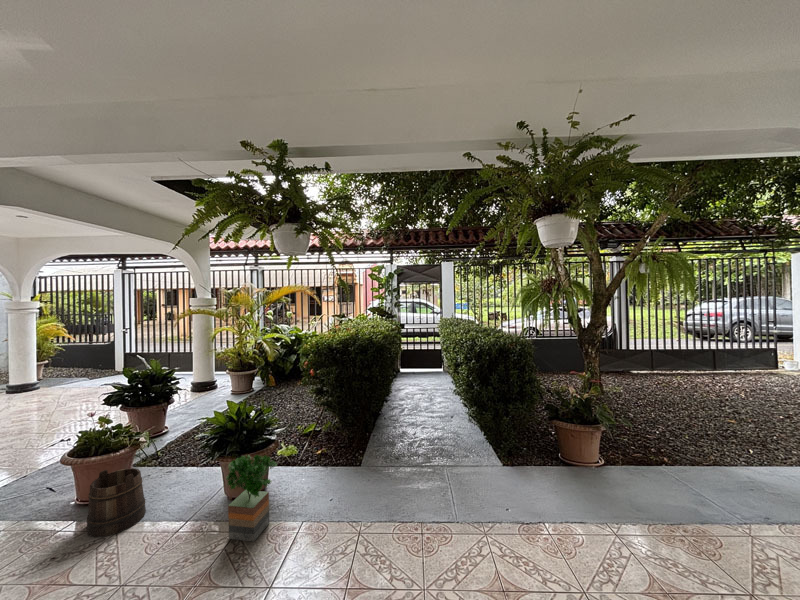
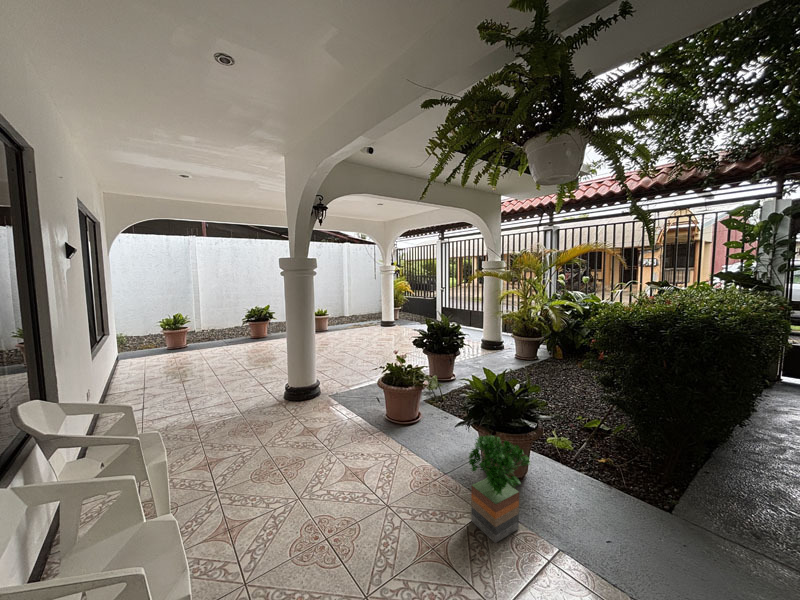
bucket: present [87,468,146,537] -> none [377,400,416,457]

